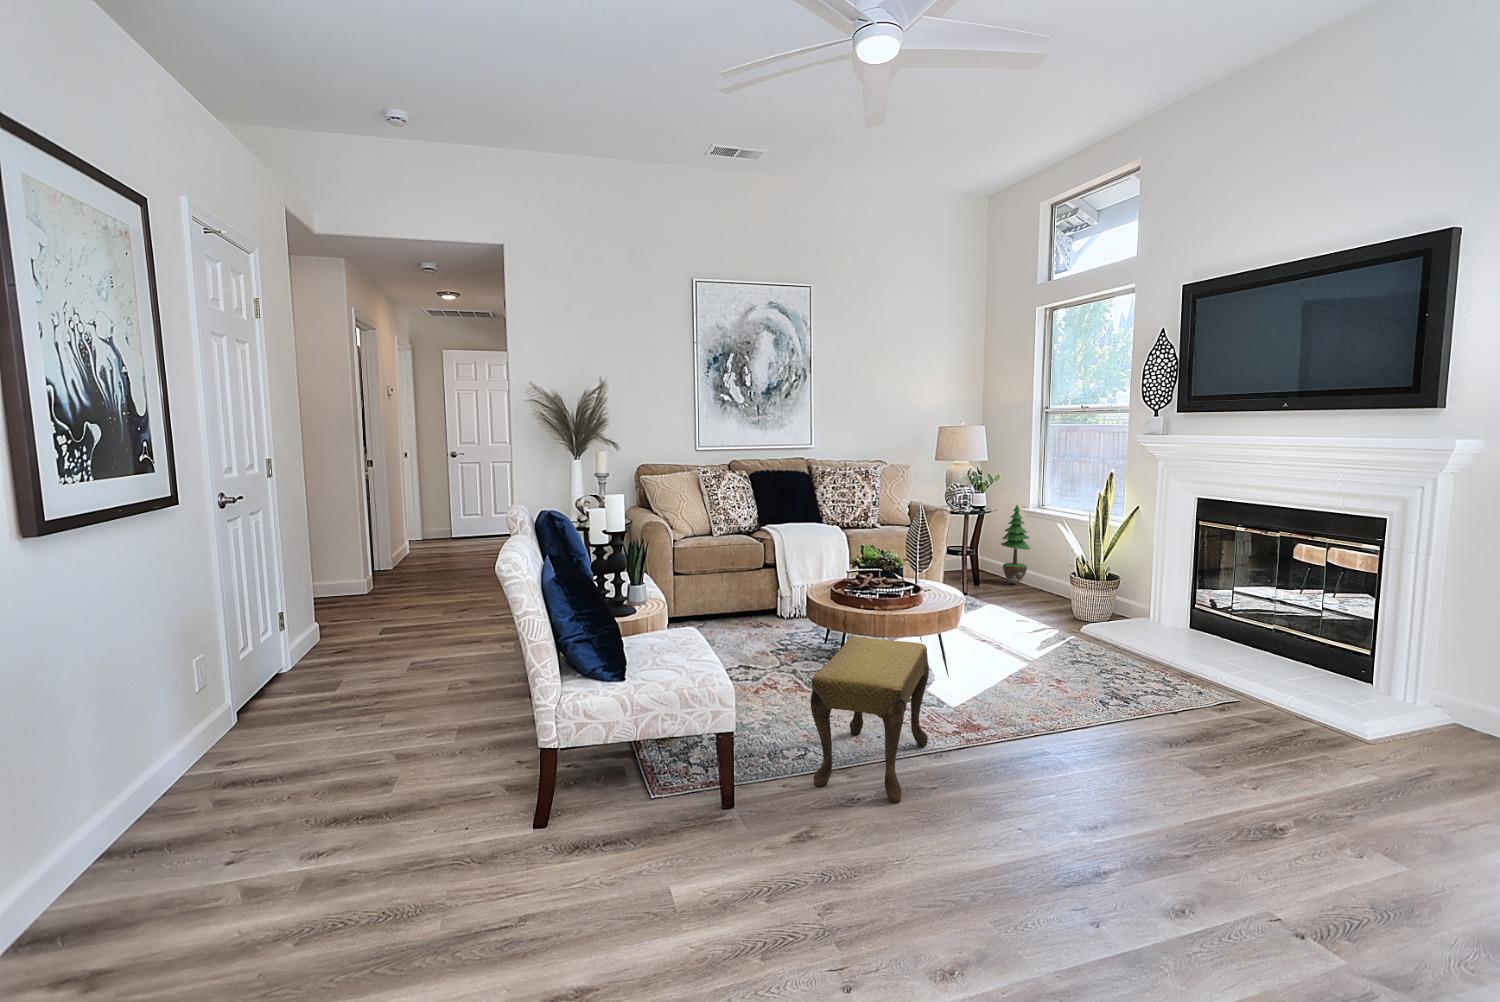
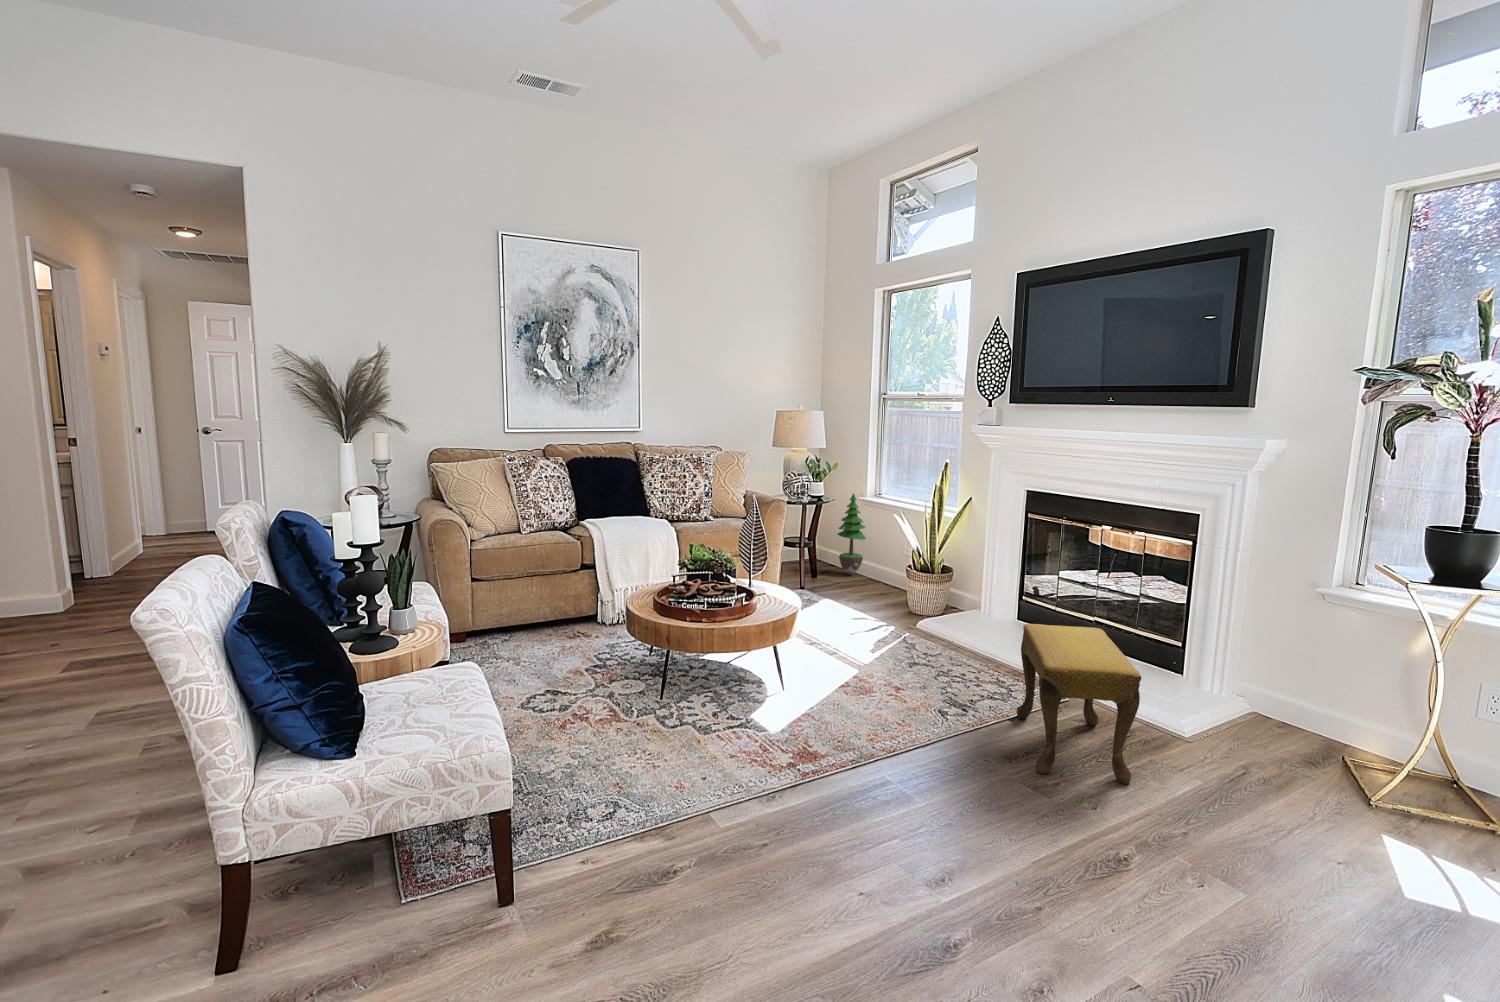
footstool: present [811,637,929,803] -> present [1017,624,1141,784]

